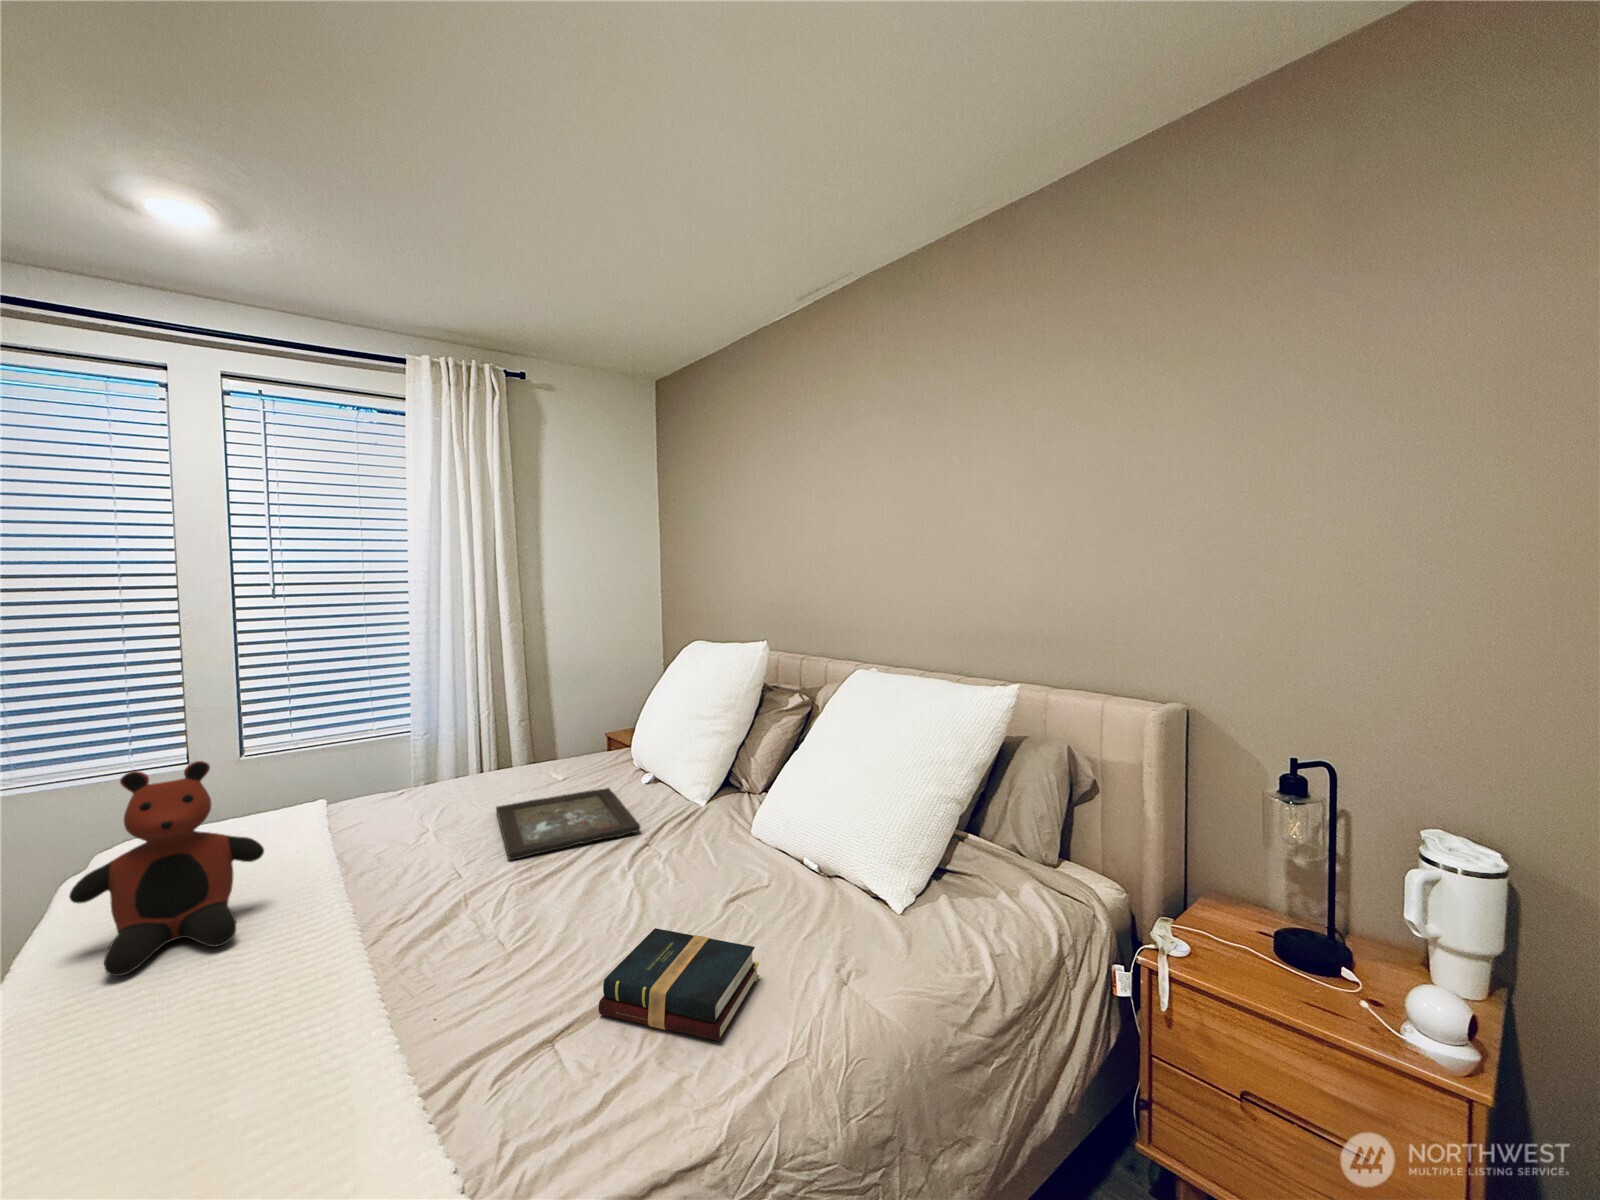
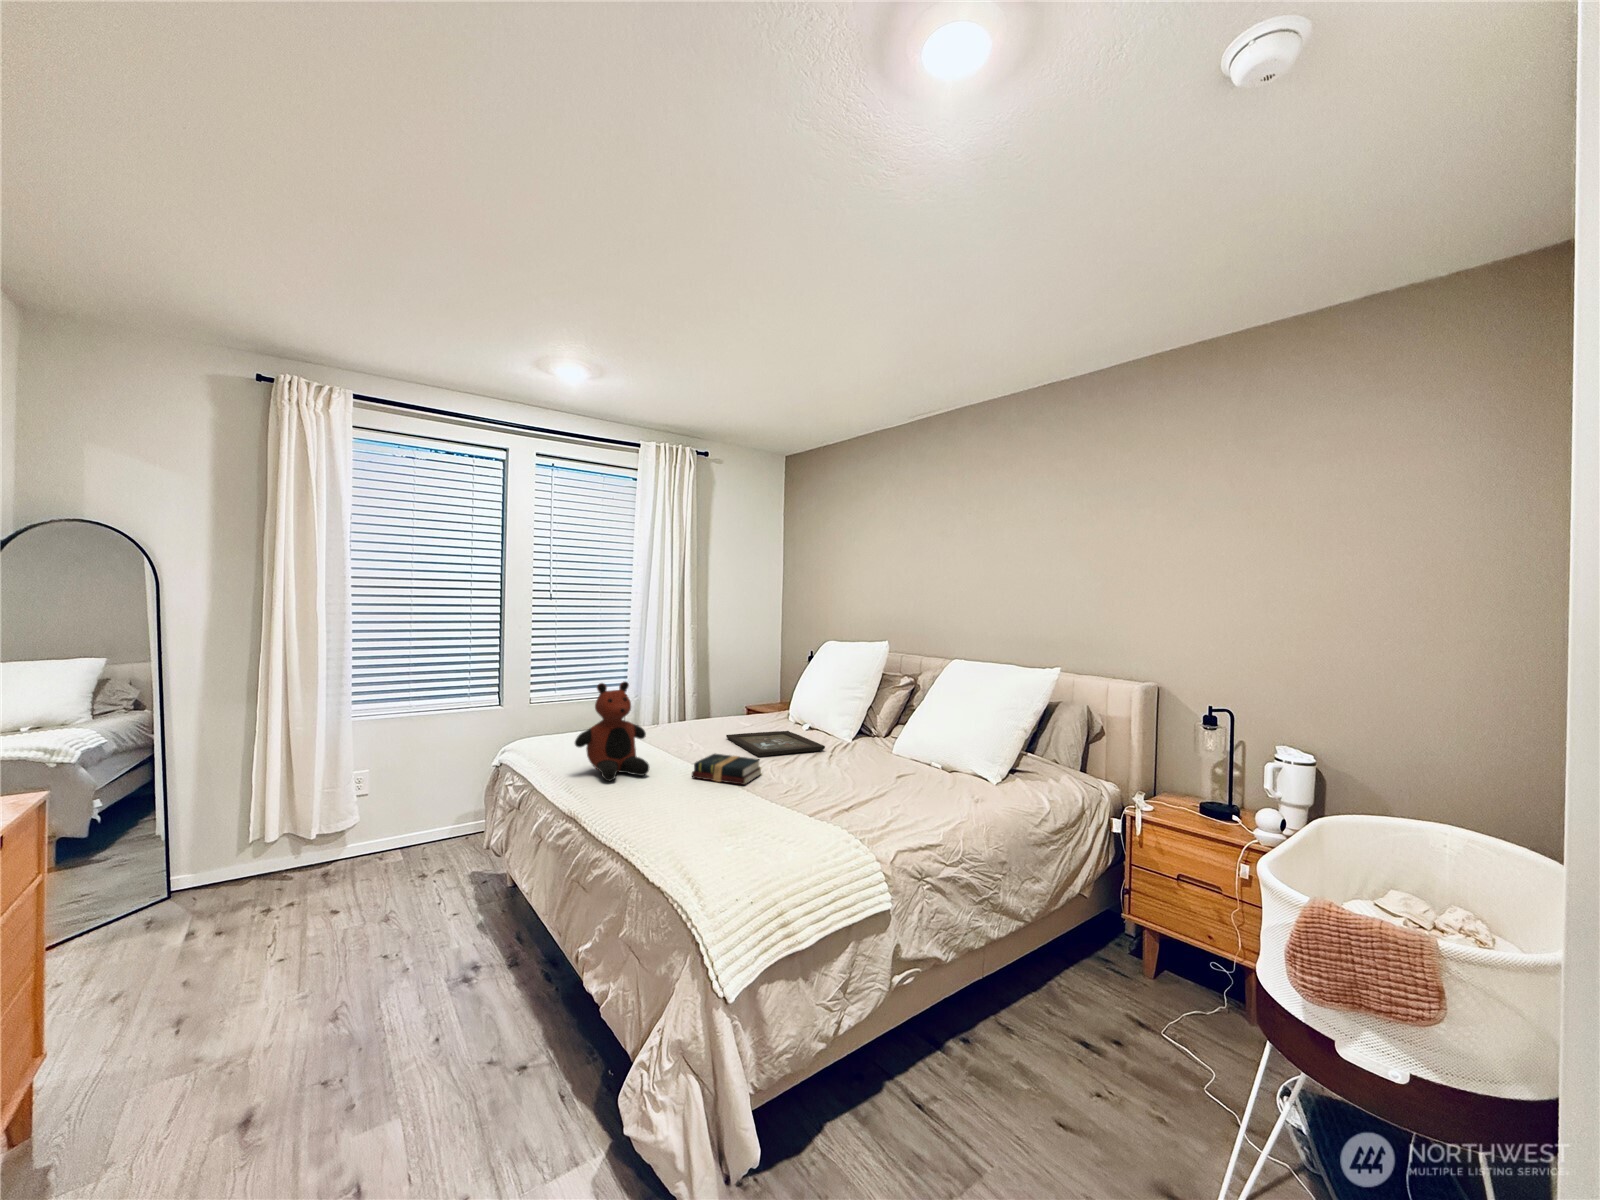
hardback book: present [599,928,760,1041] -> present [692,754,761,785]

